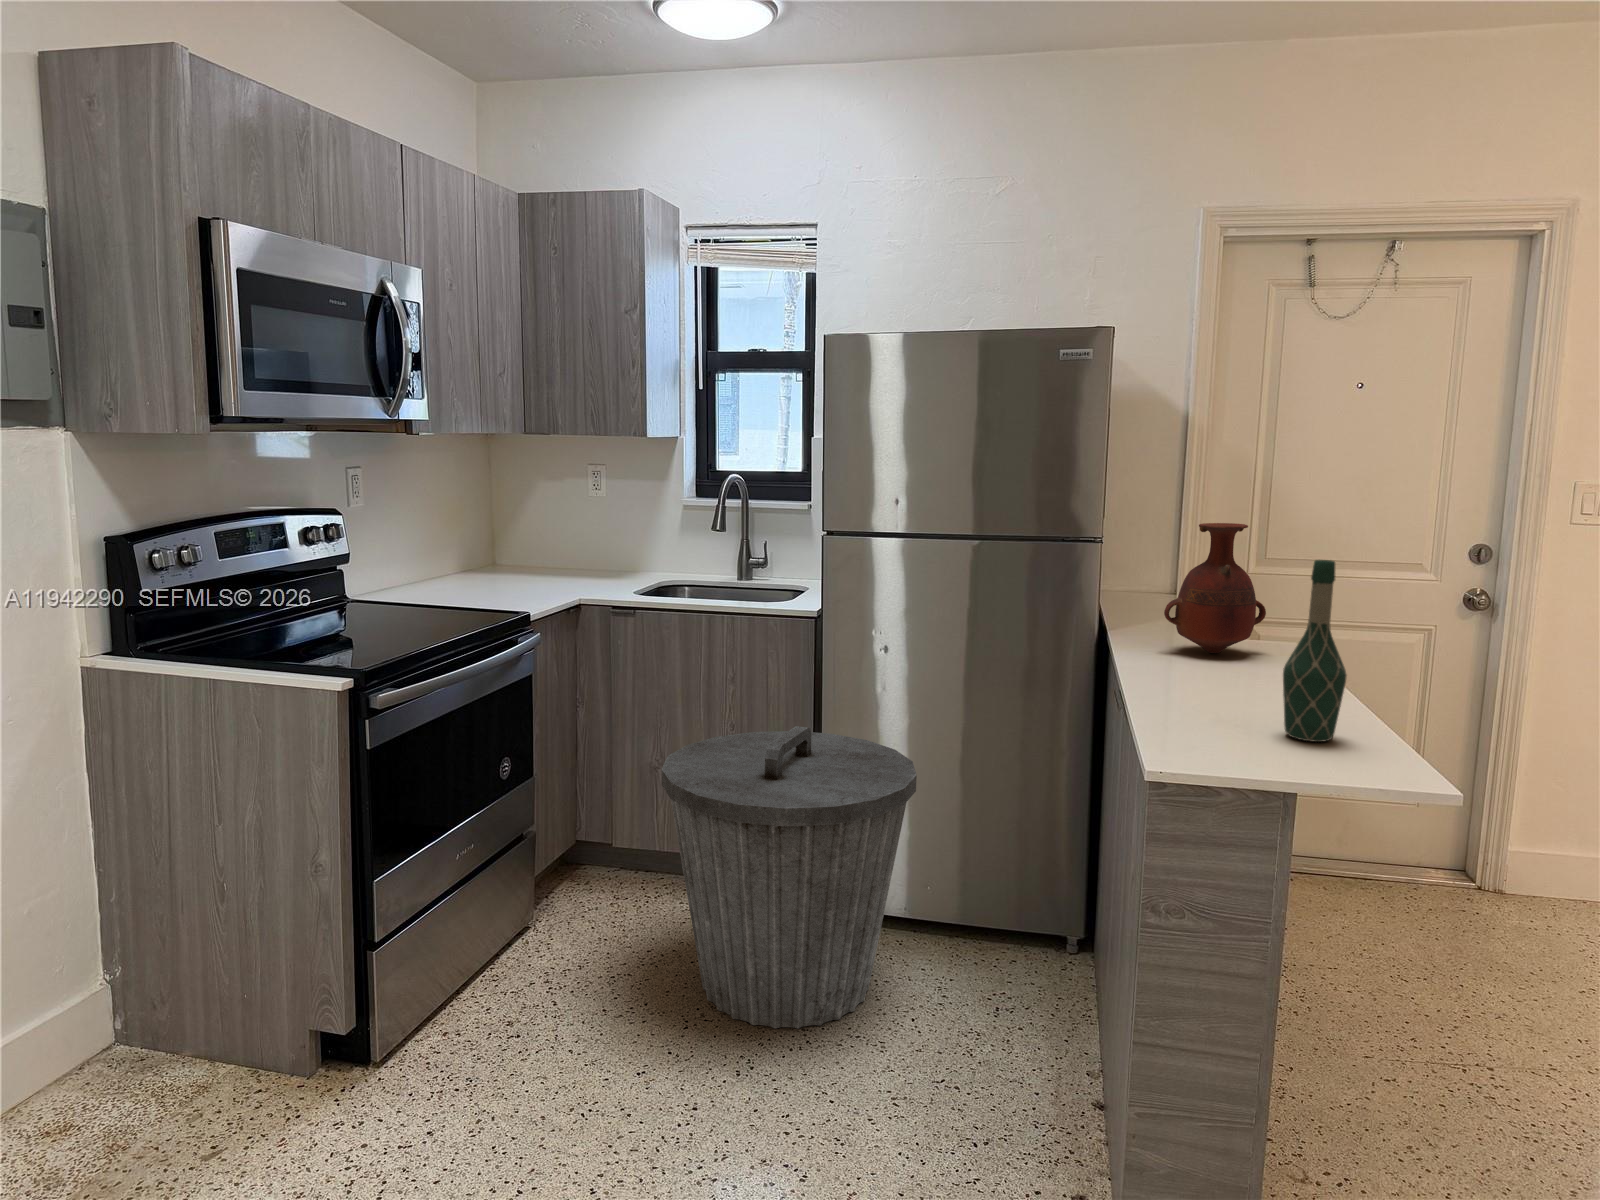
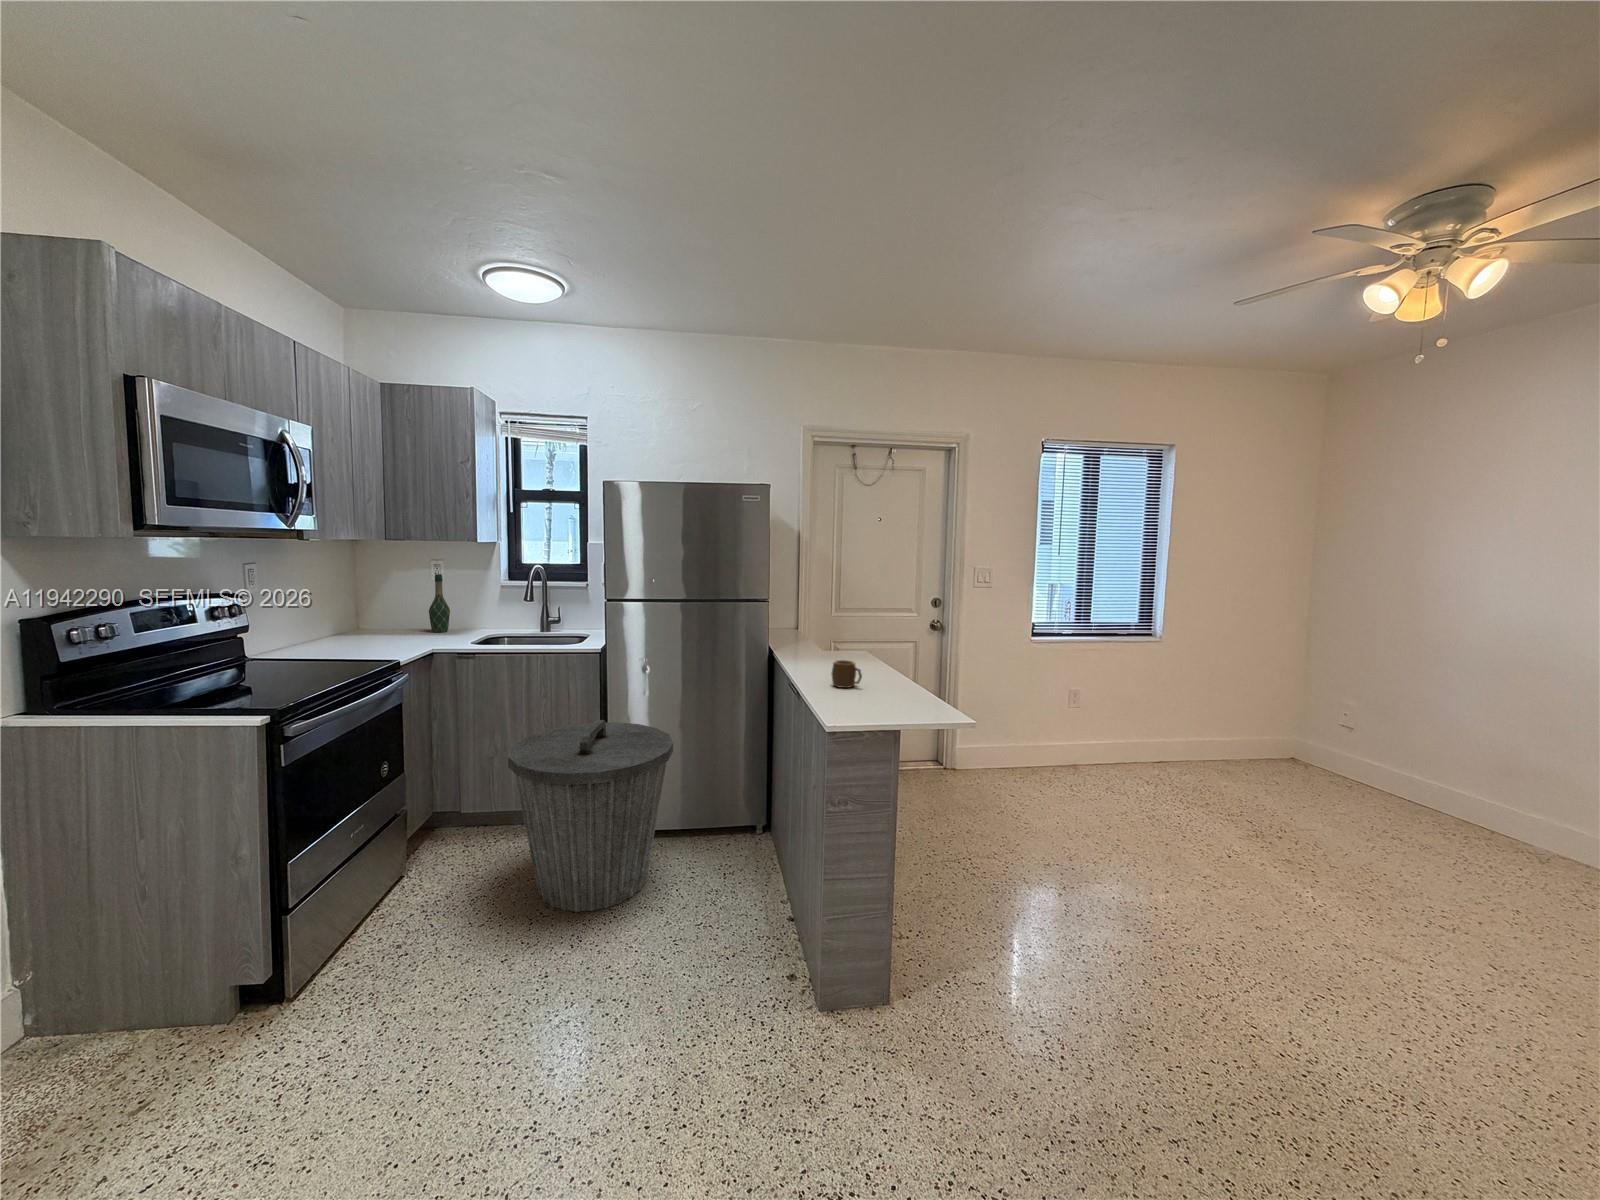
vase: present [1164,523,1266,653] -> none [804,591,853,660]
wine bottle: present [1283,560,1347,742] -> present [429,574,450,632]
mug: none [1200,653,1262,706] -> present [832,660,862,688]

